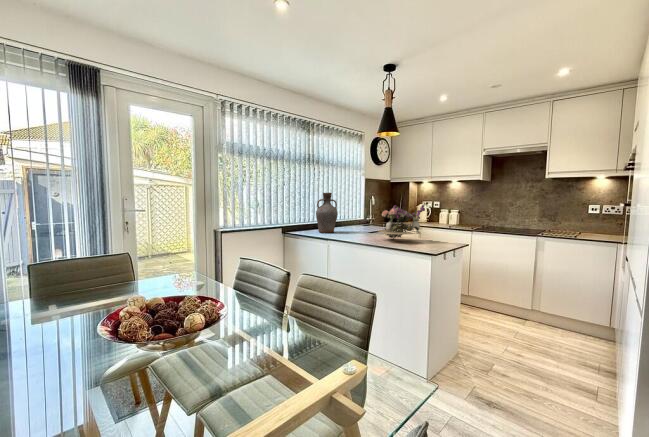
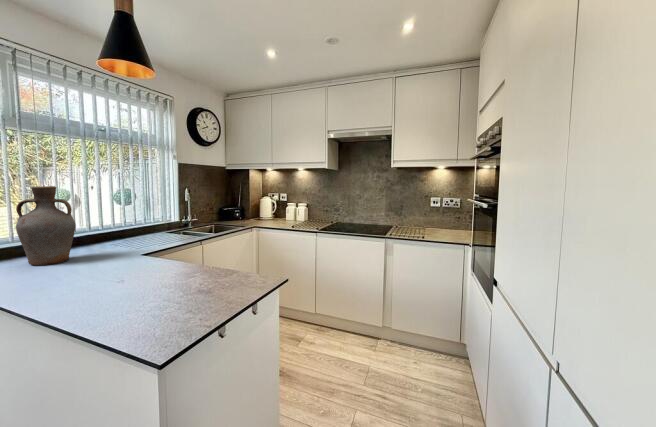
flower arrangement: present [379,204,425,239] -> none [112,209,208,279]

